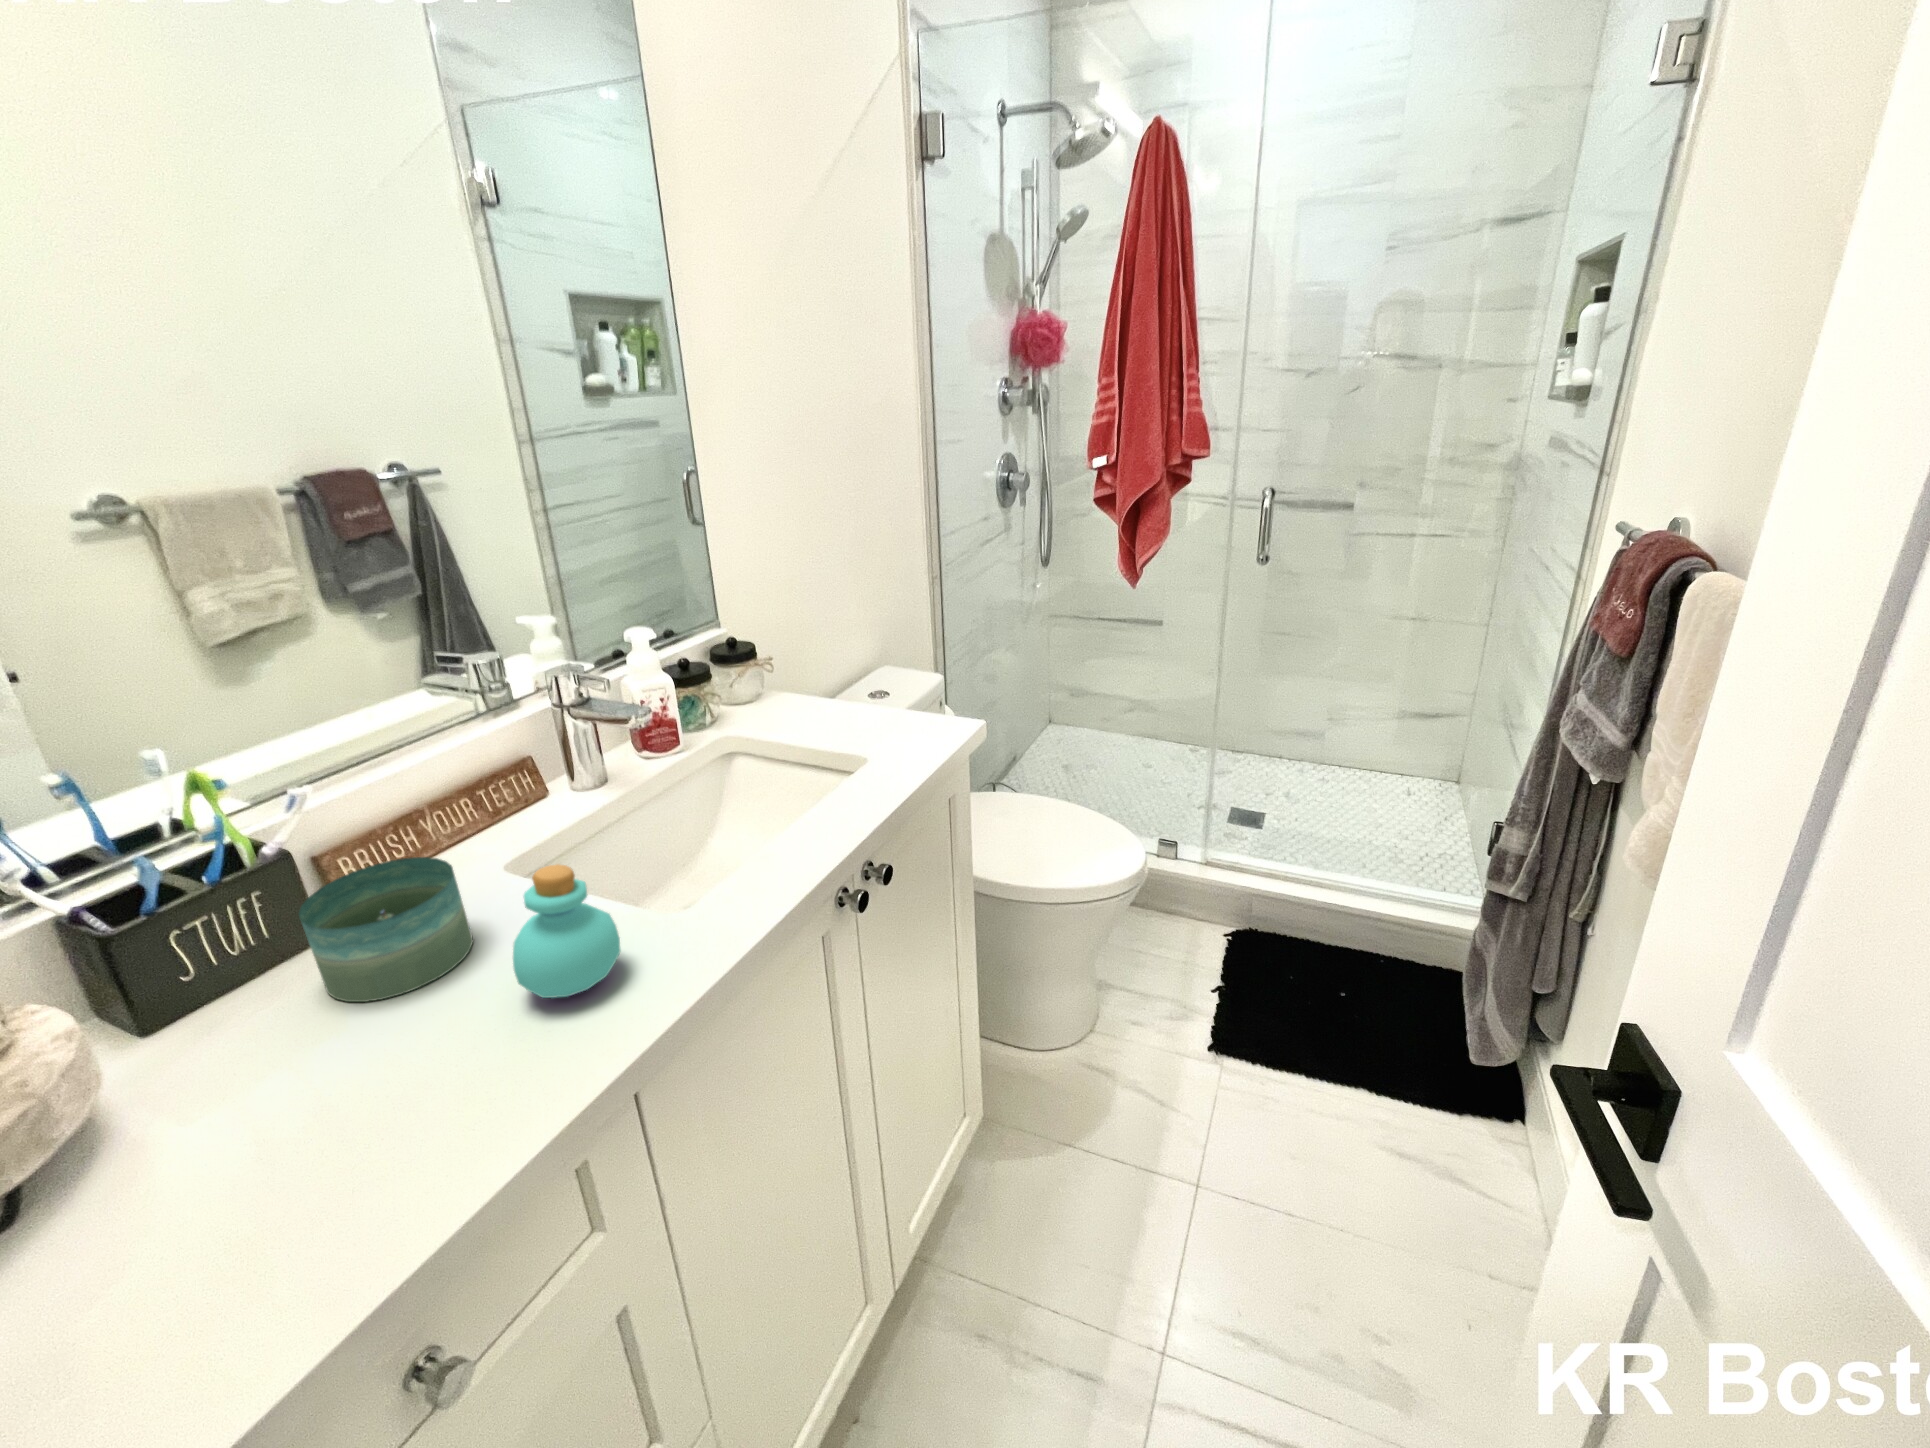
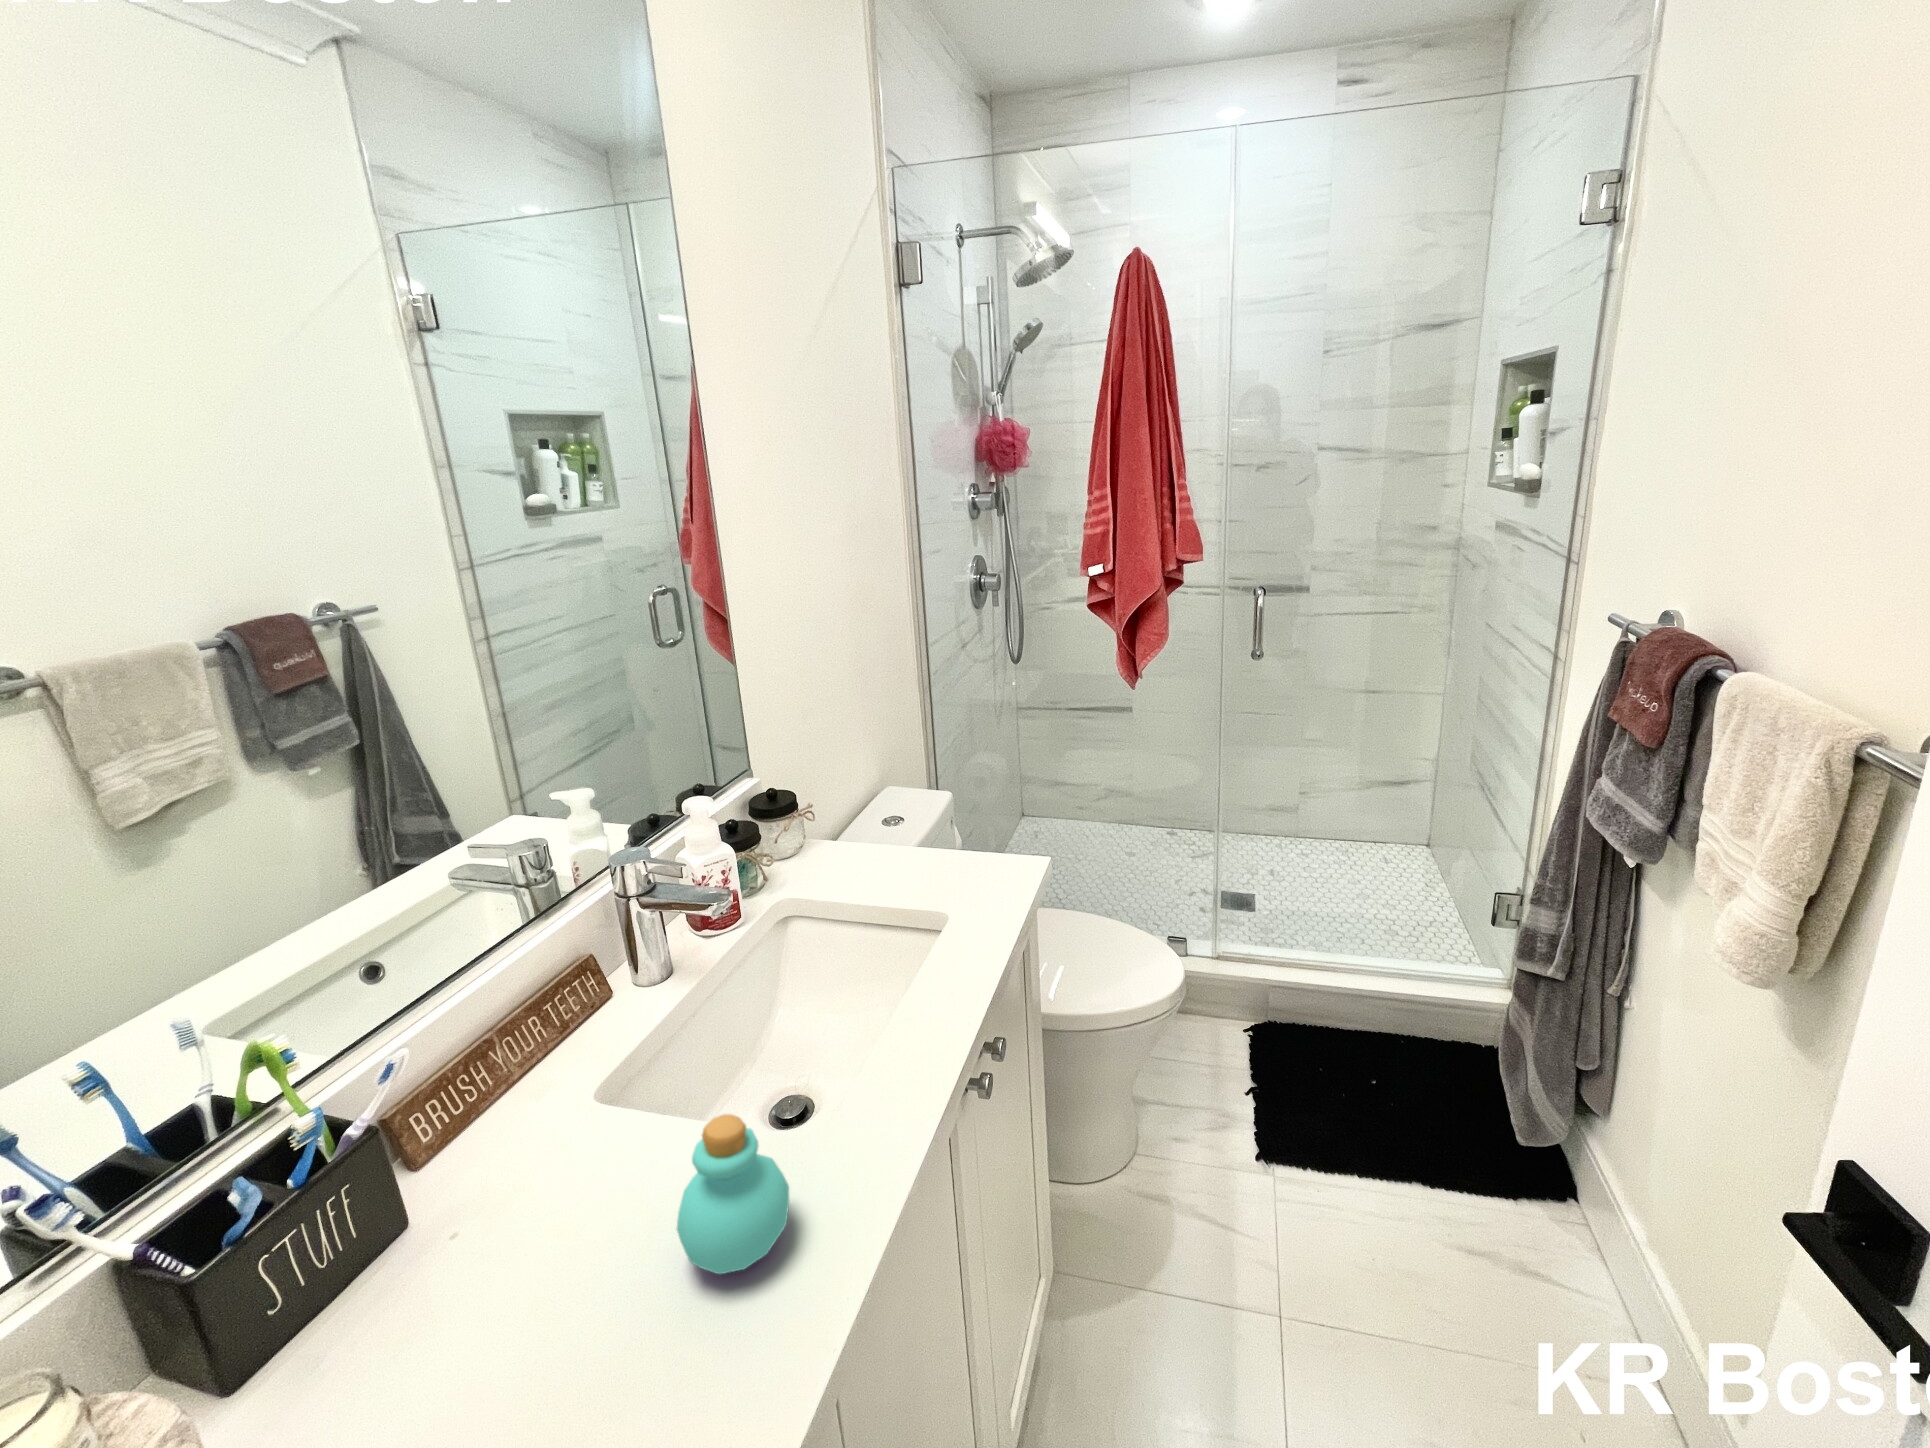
candle: present [299,857,473,1002] -> none [415,1111,600,1309]

